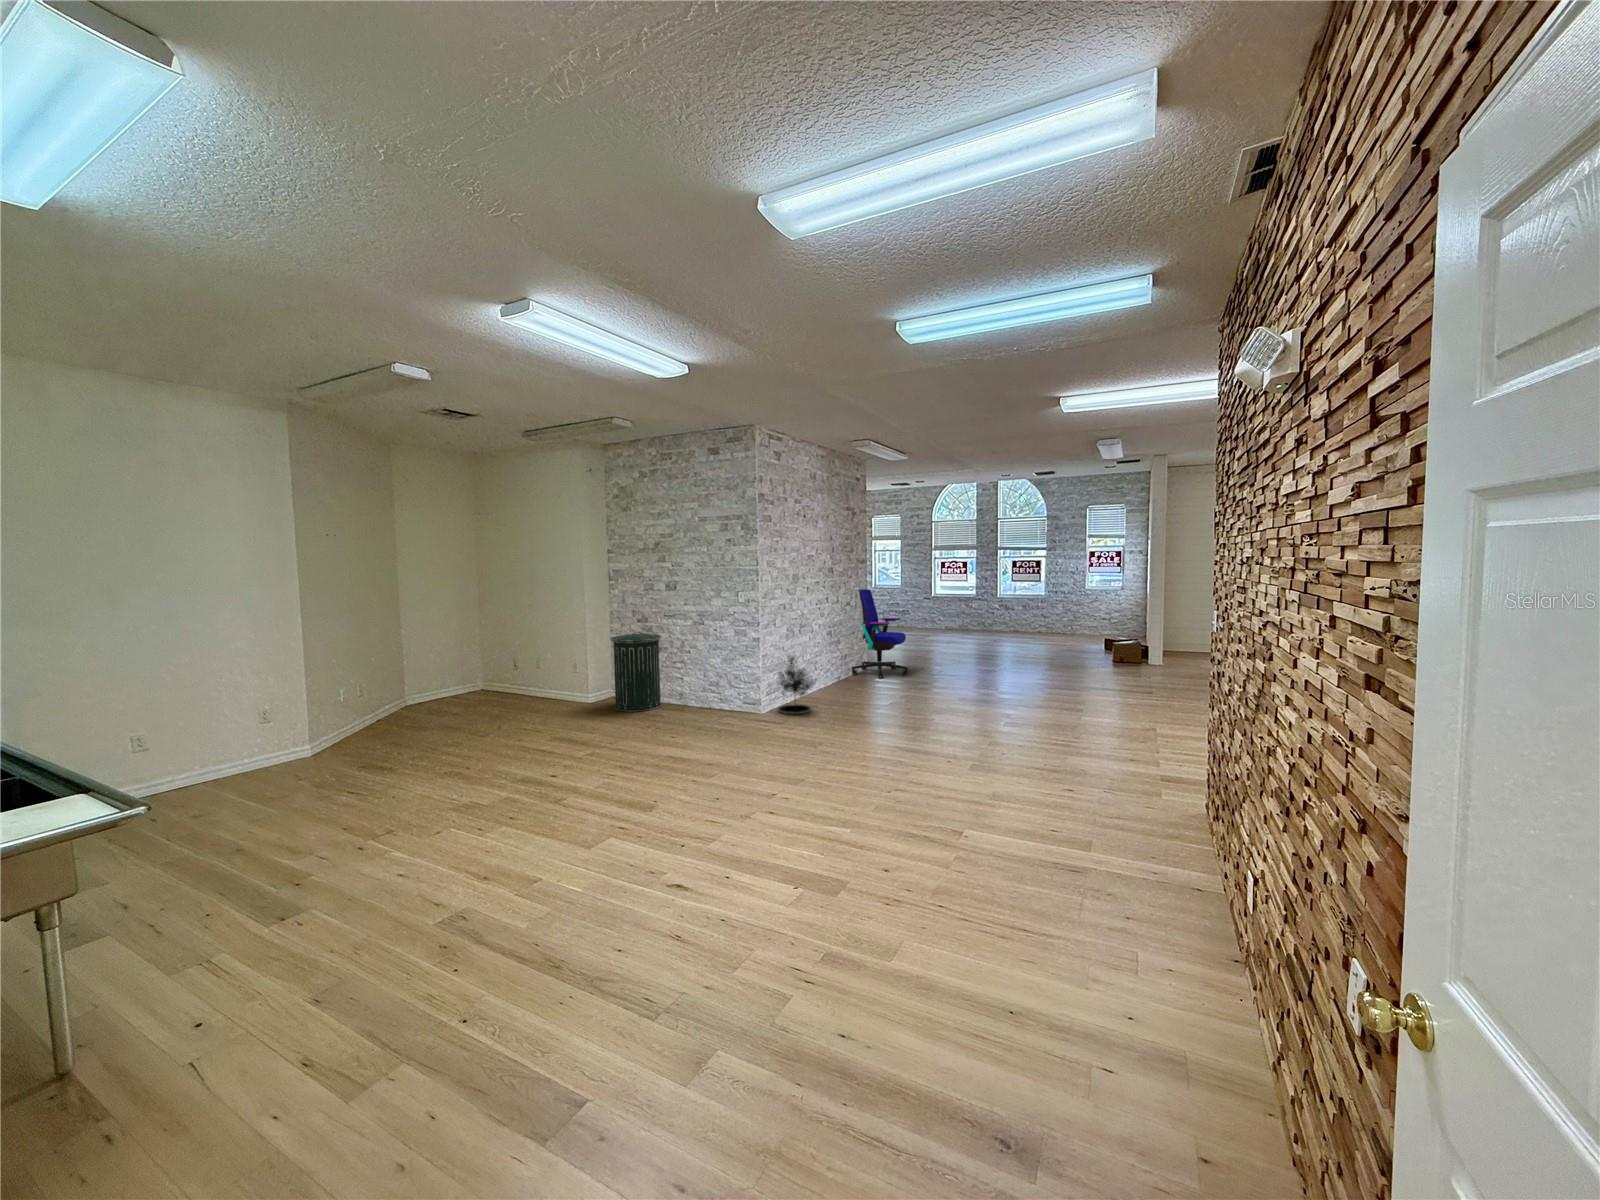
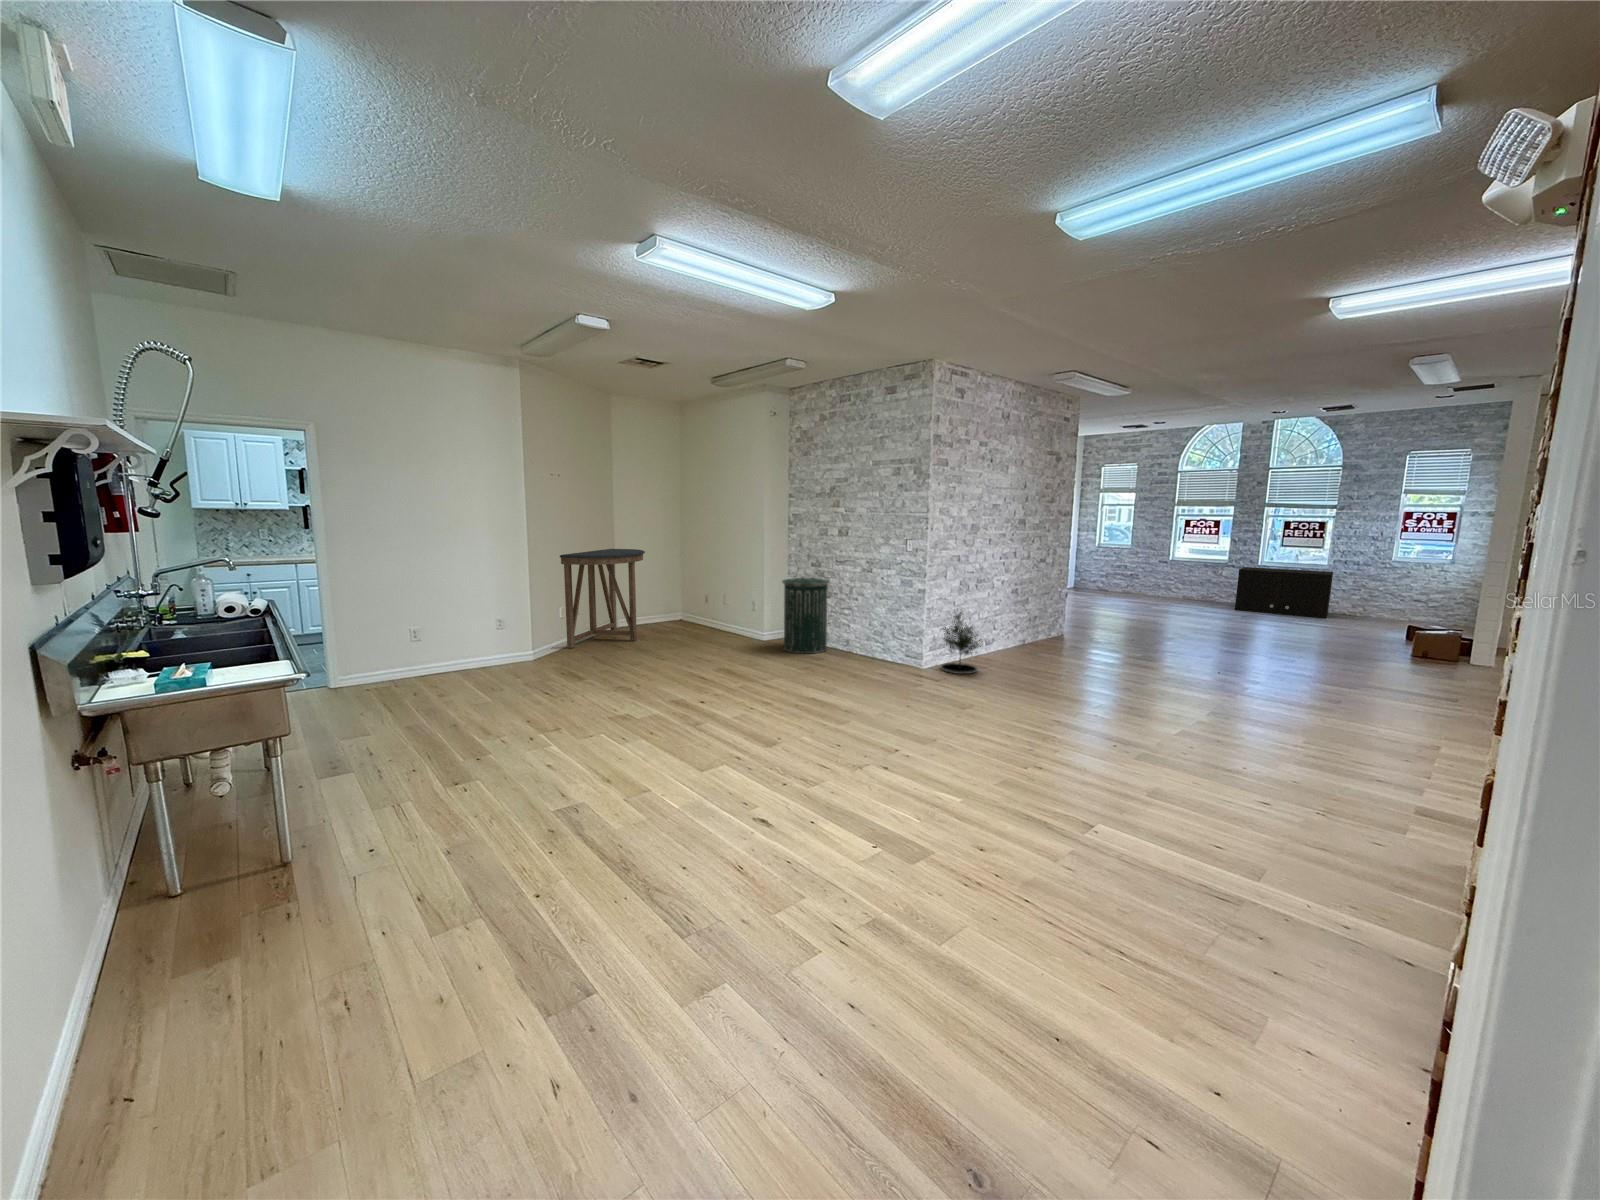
office chair: present [852,589,908,678] -> none [1042,545,1112,646]
storage cabinet: none [985,599,1049,637] -> present [1235,567,1333,618]
console table: none [340,615,445,736] -> present [560,549,645,648]

